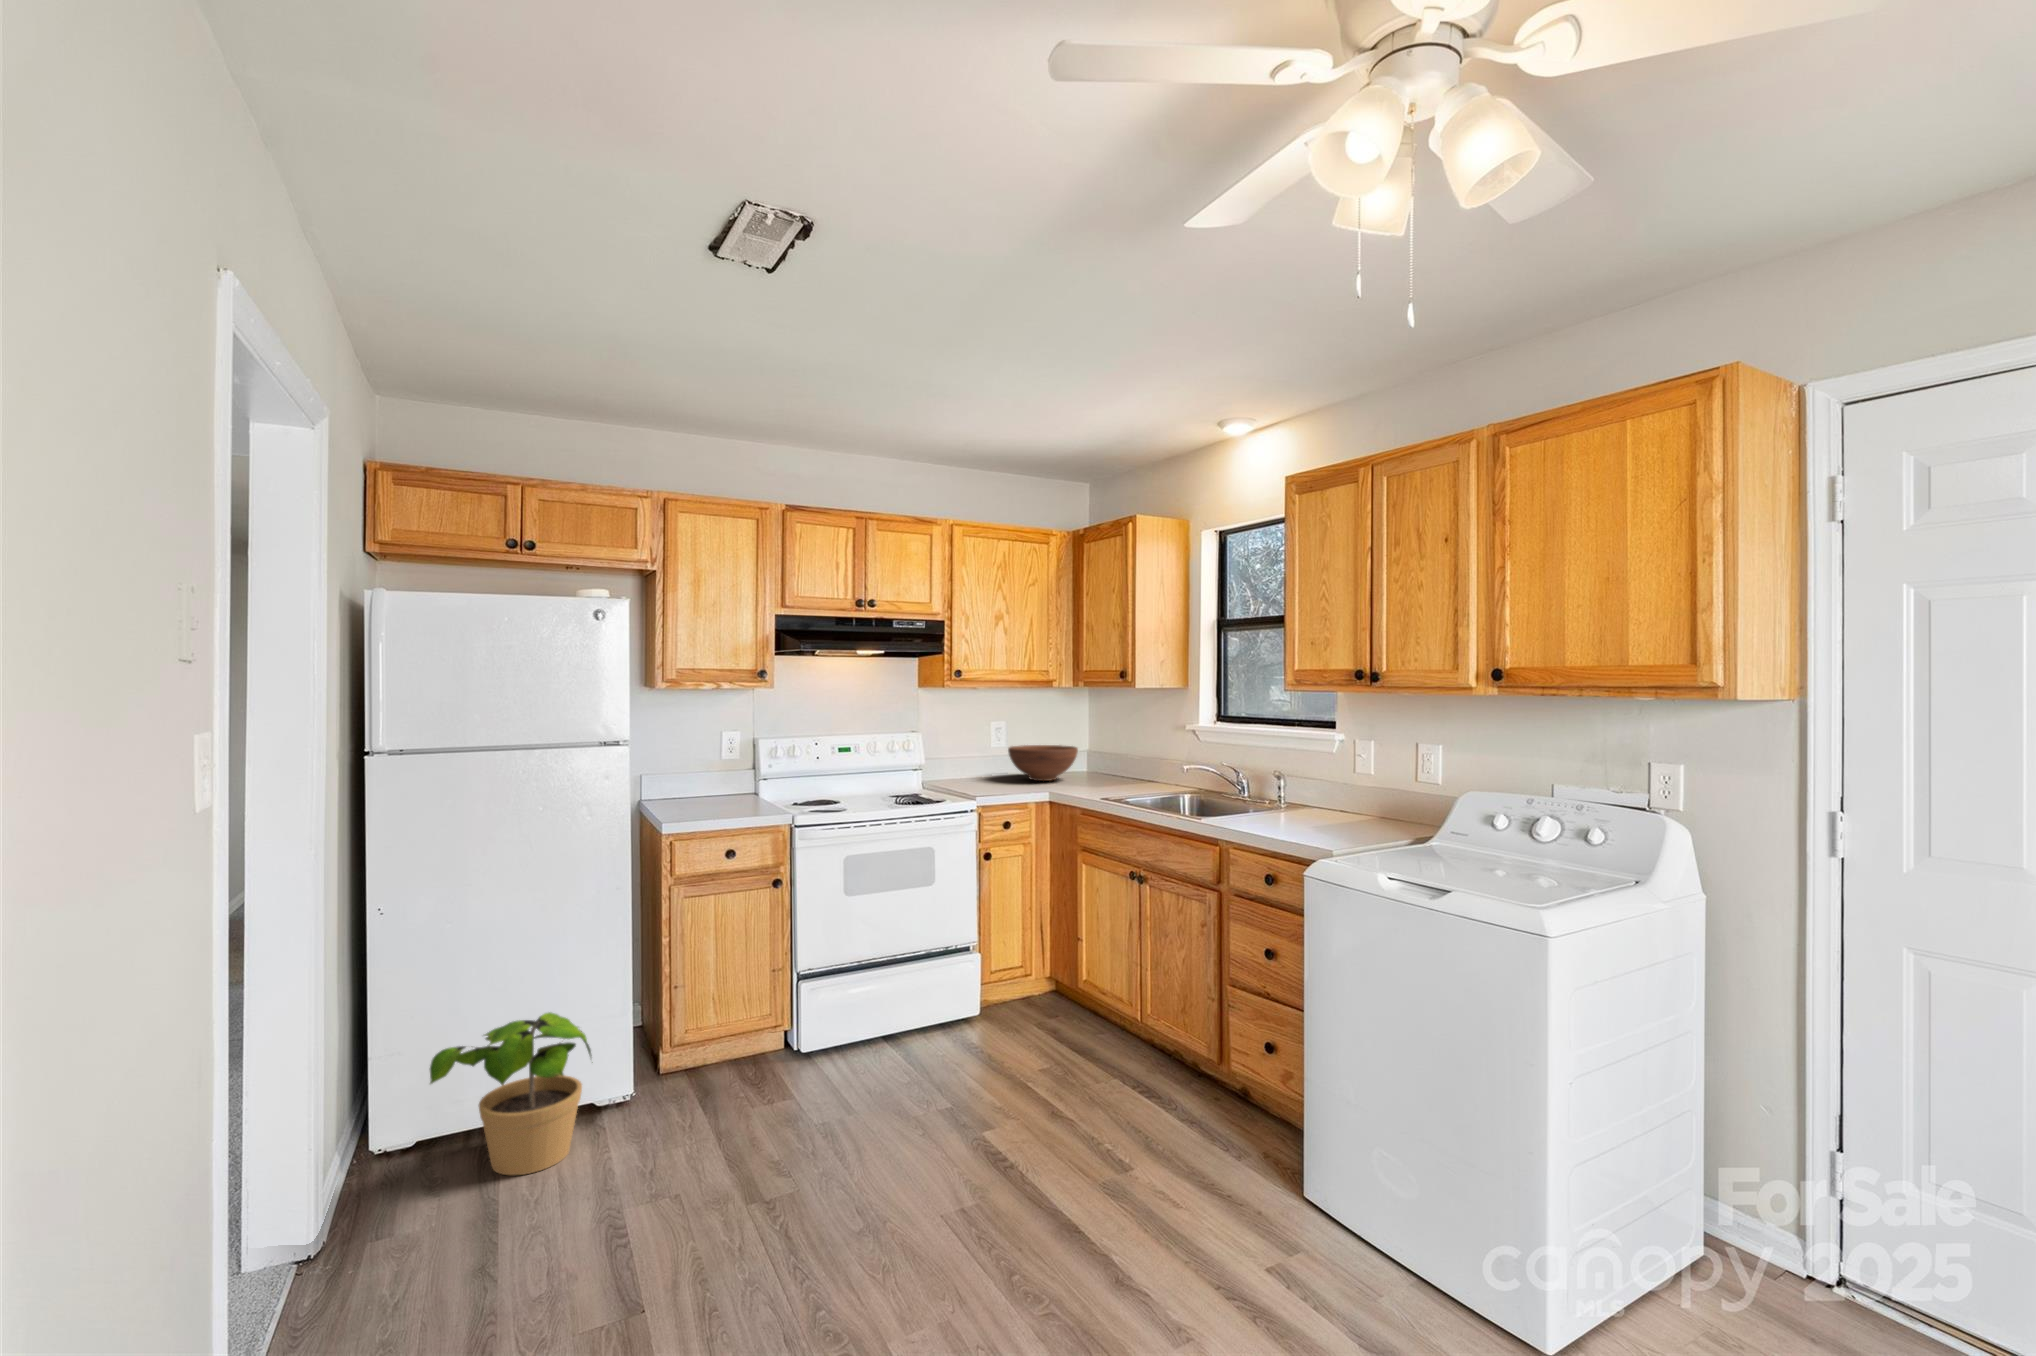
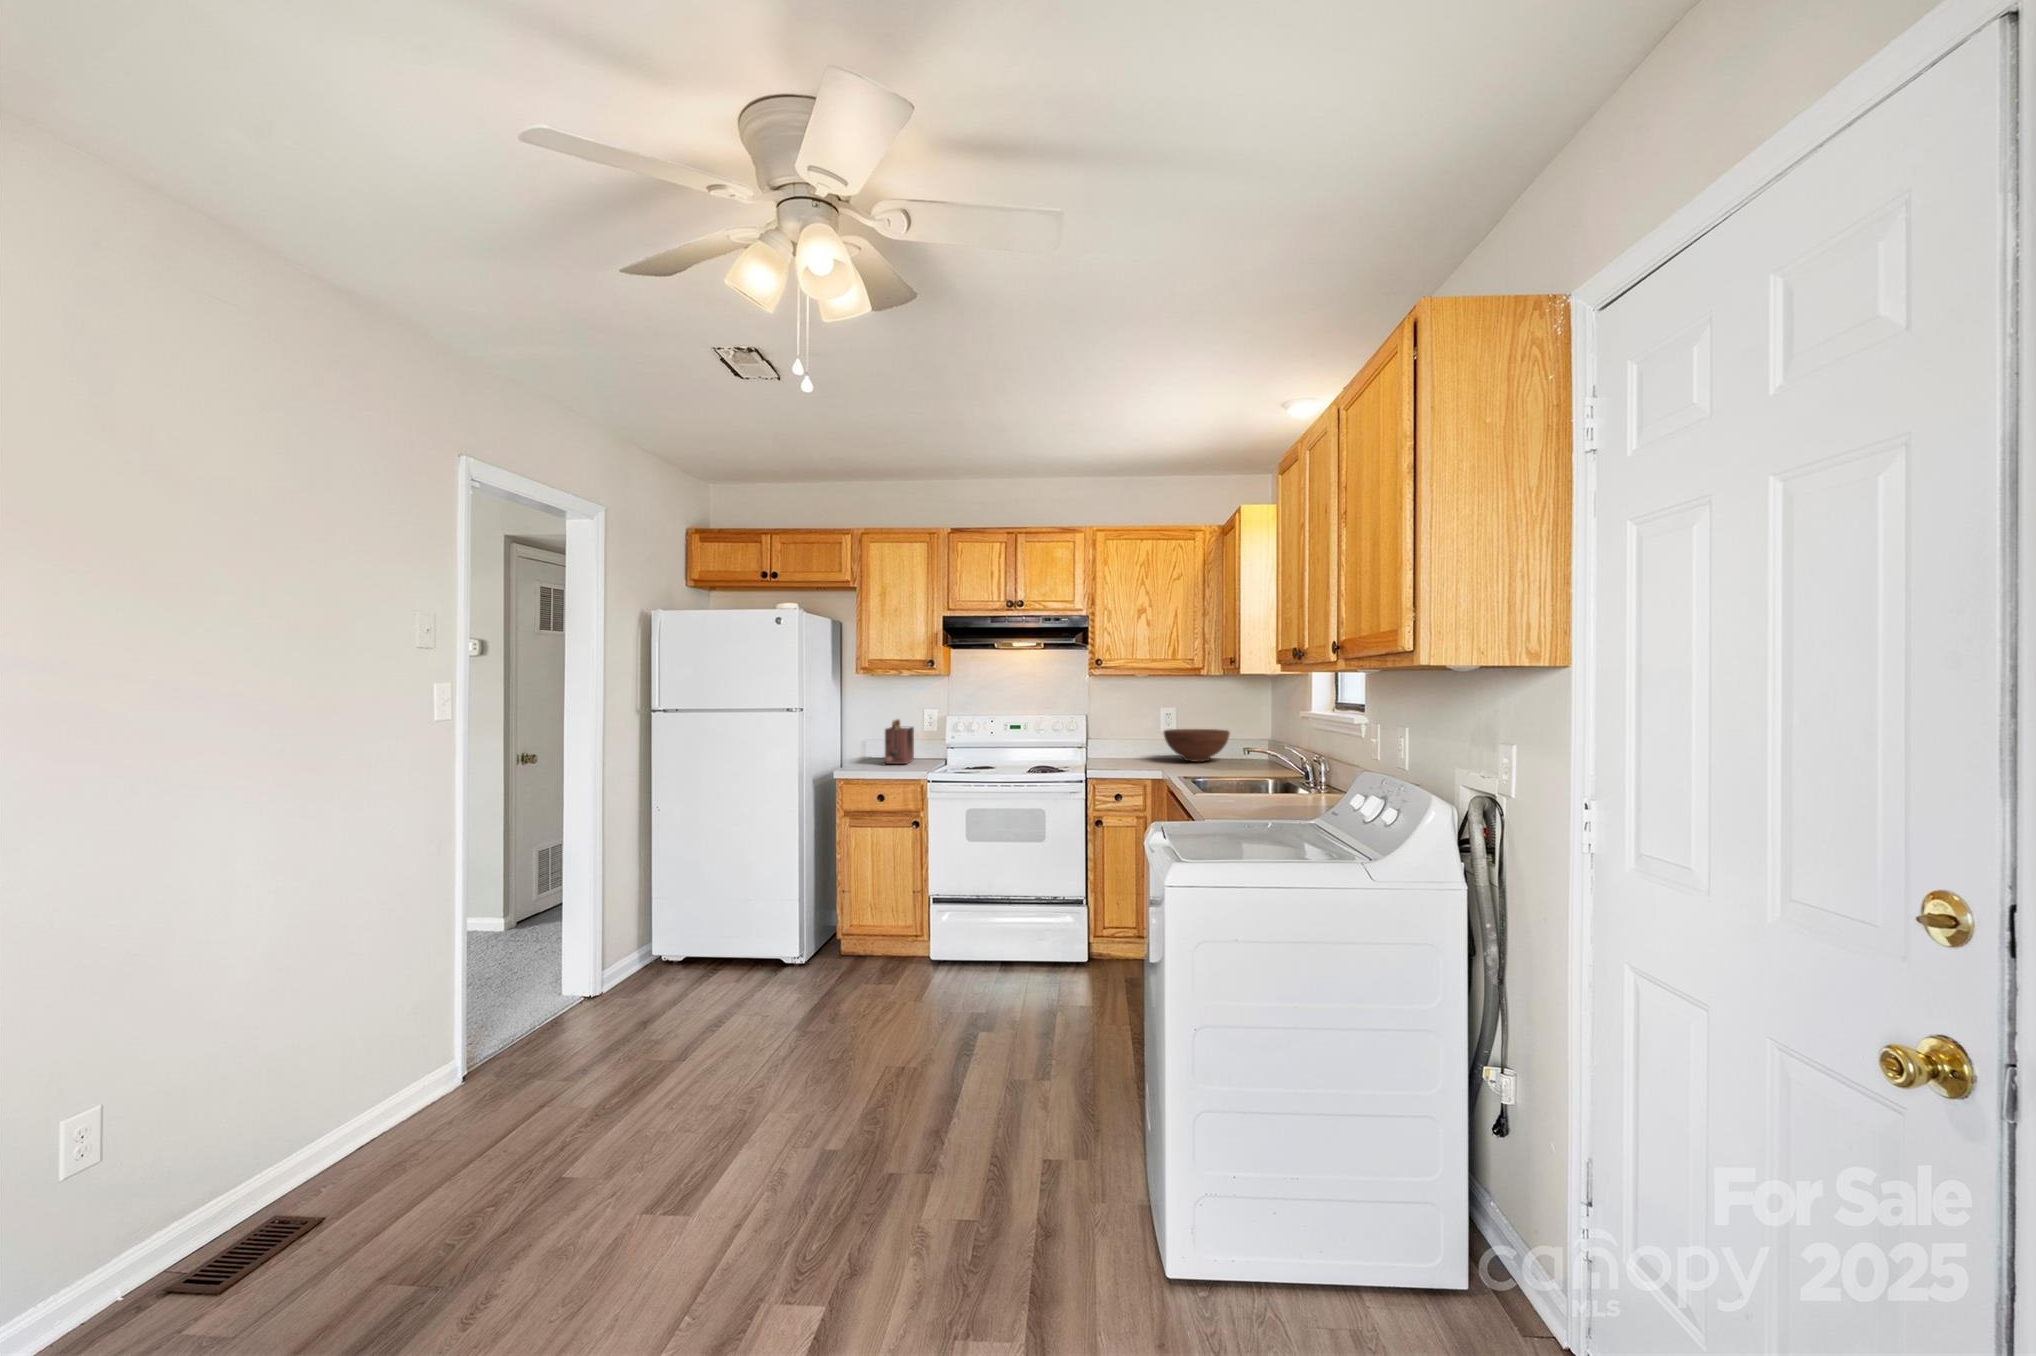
toaster: none [684,746,725,807] -> present [885,719,914,764]
potted plant: present [430,1012,592,1175] -> none [661,884,762,987]

